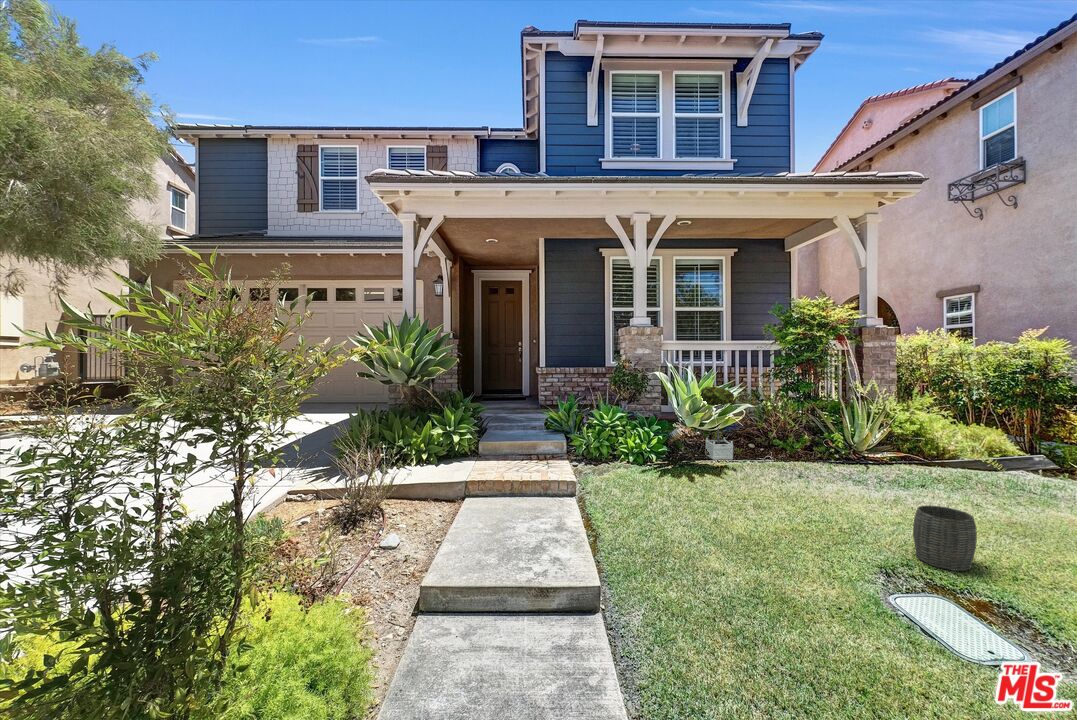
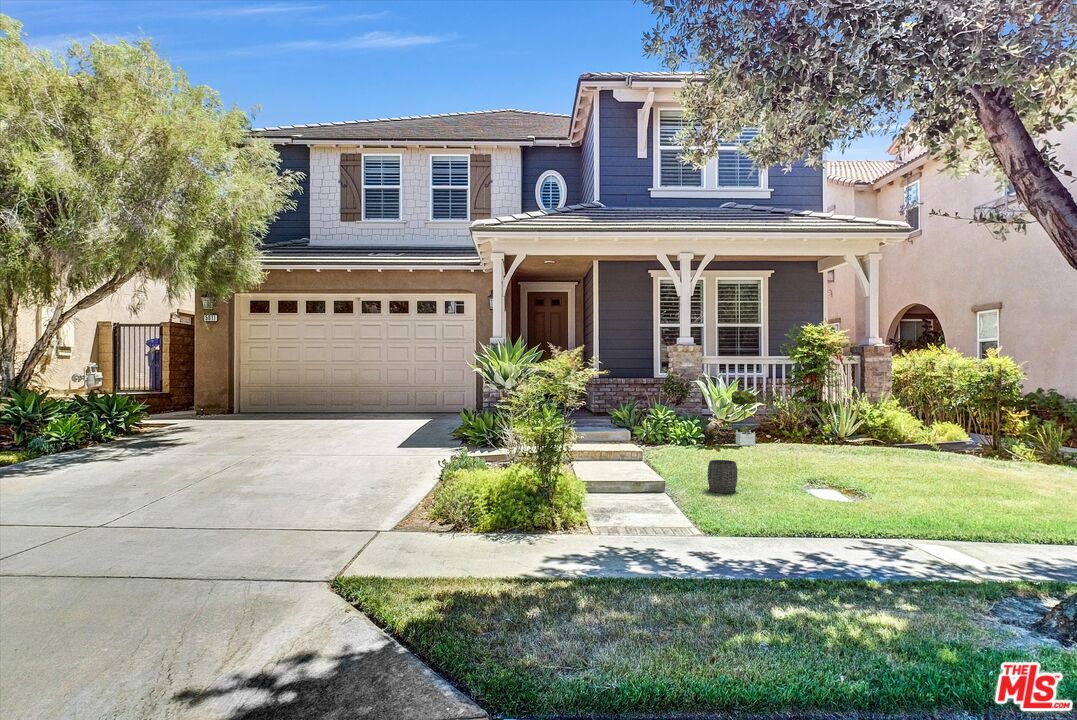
woven basket: present [913,505,977,571] -> present [708,460,737,493]

